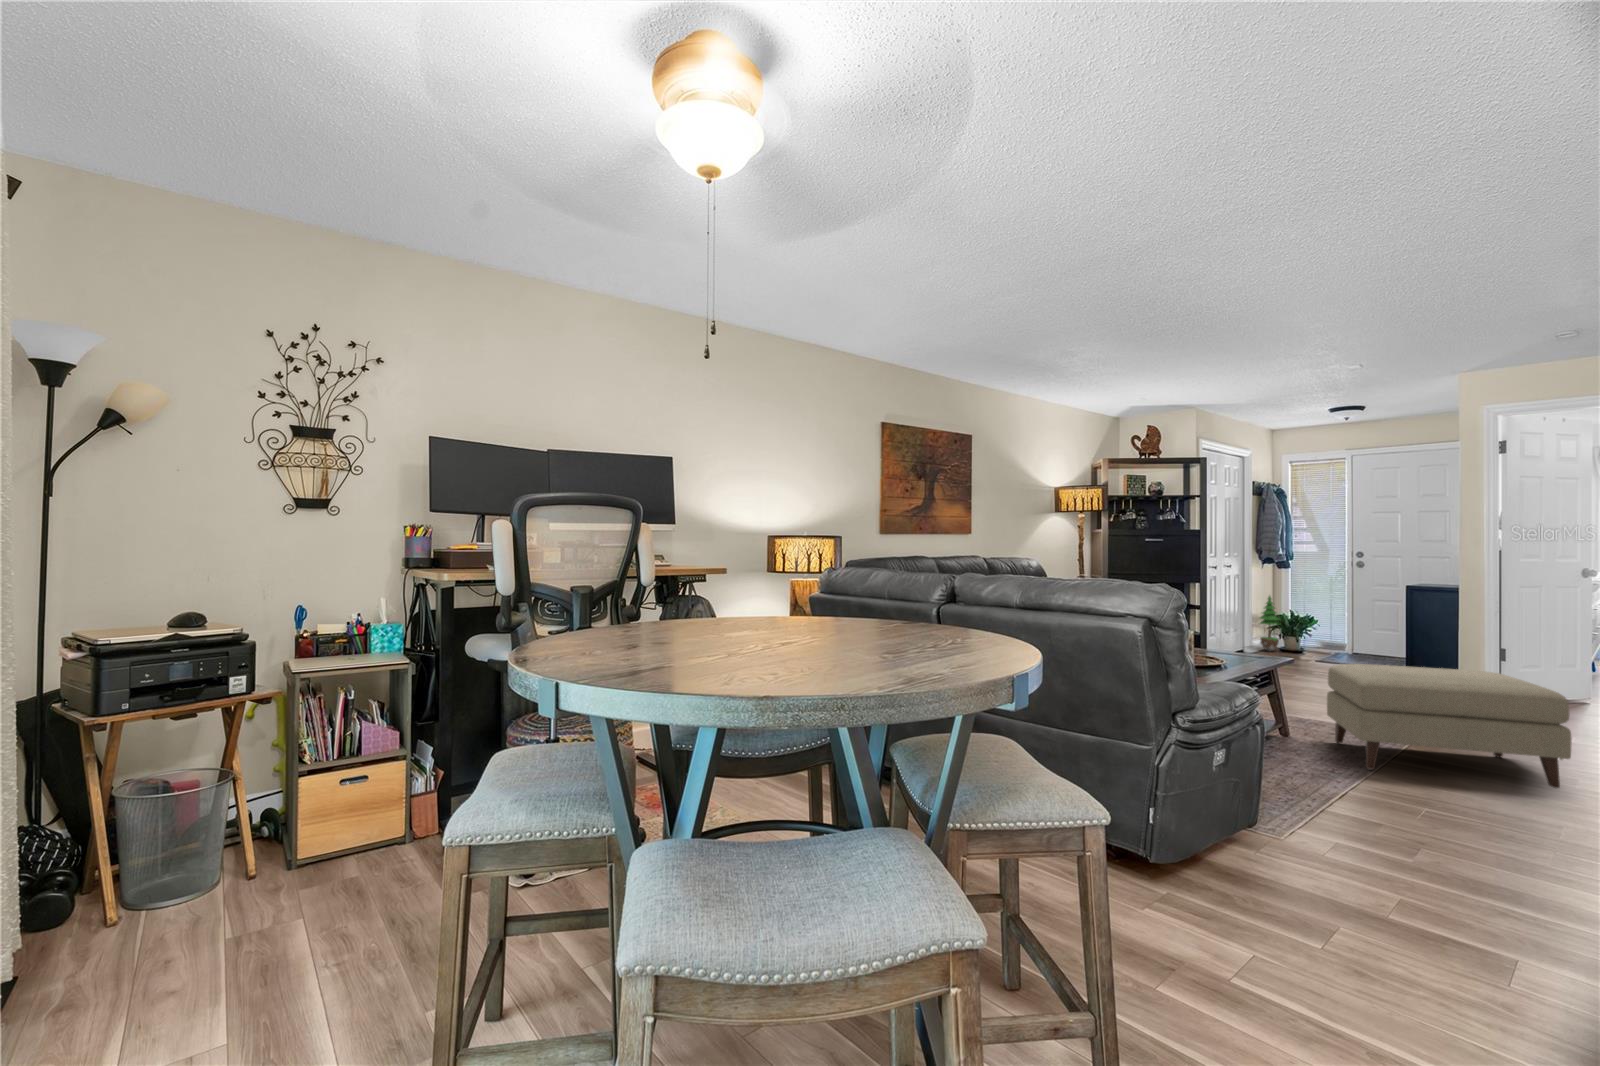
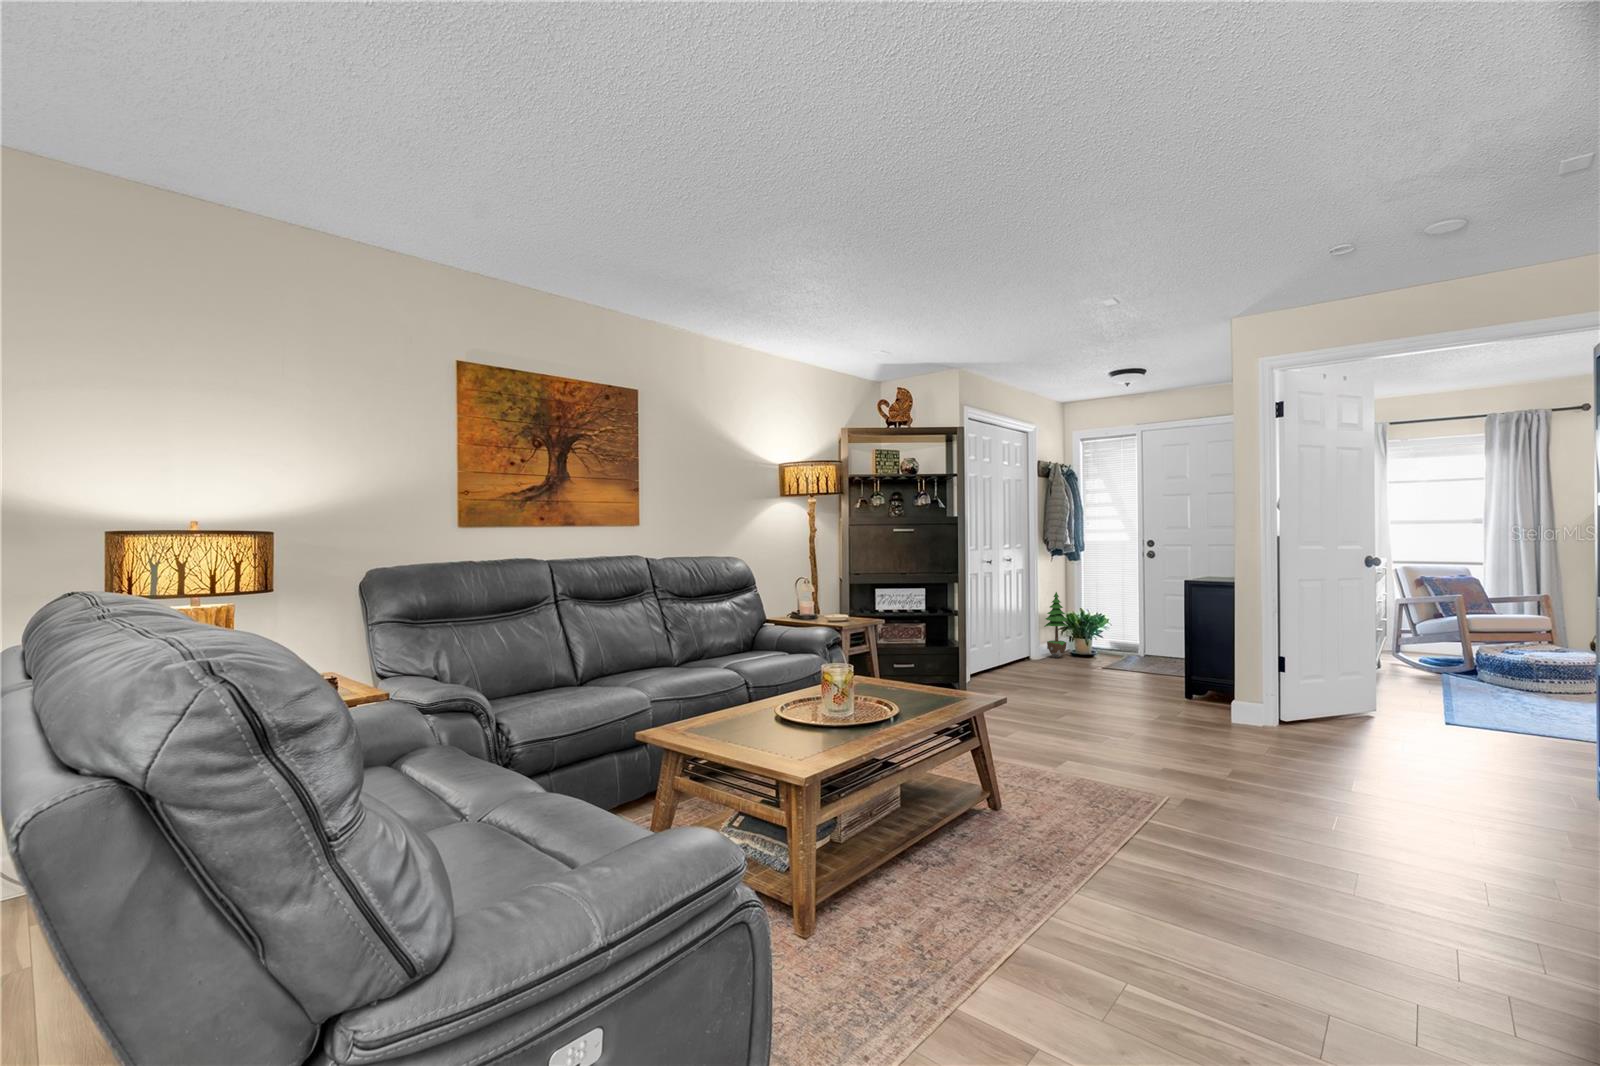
ottoman: present [1327,664,1571,788] -> none [1043,701,1335,891]

